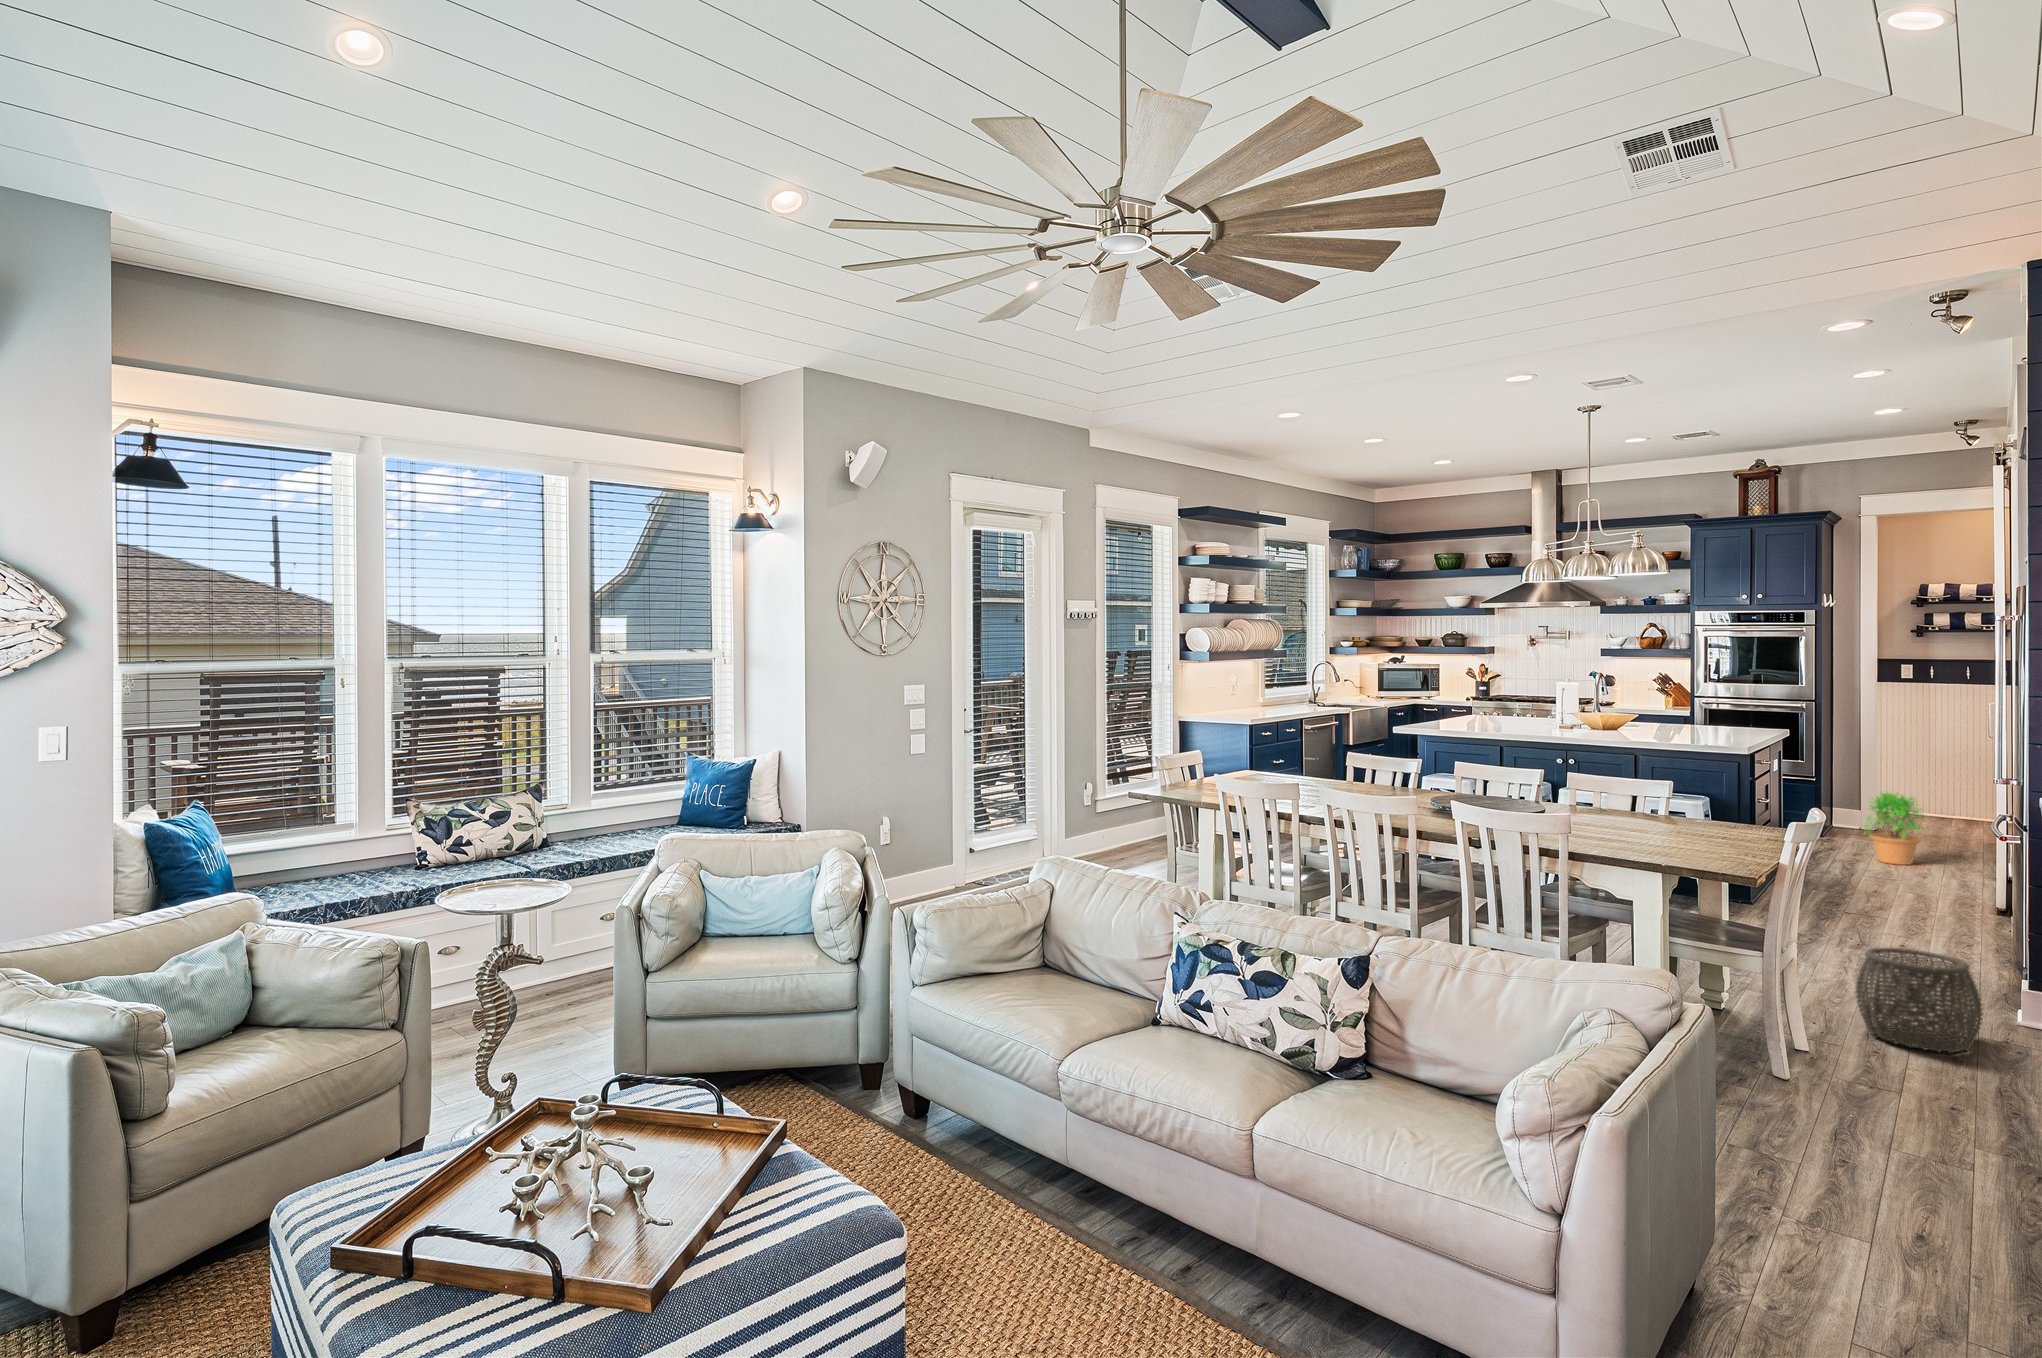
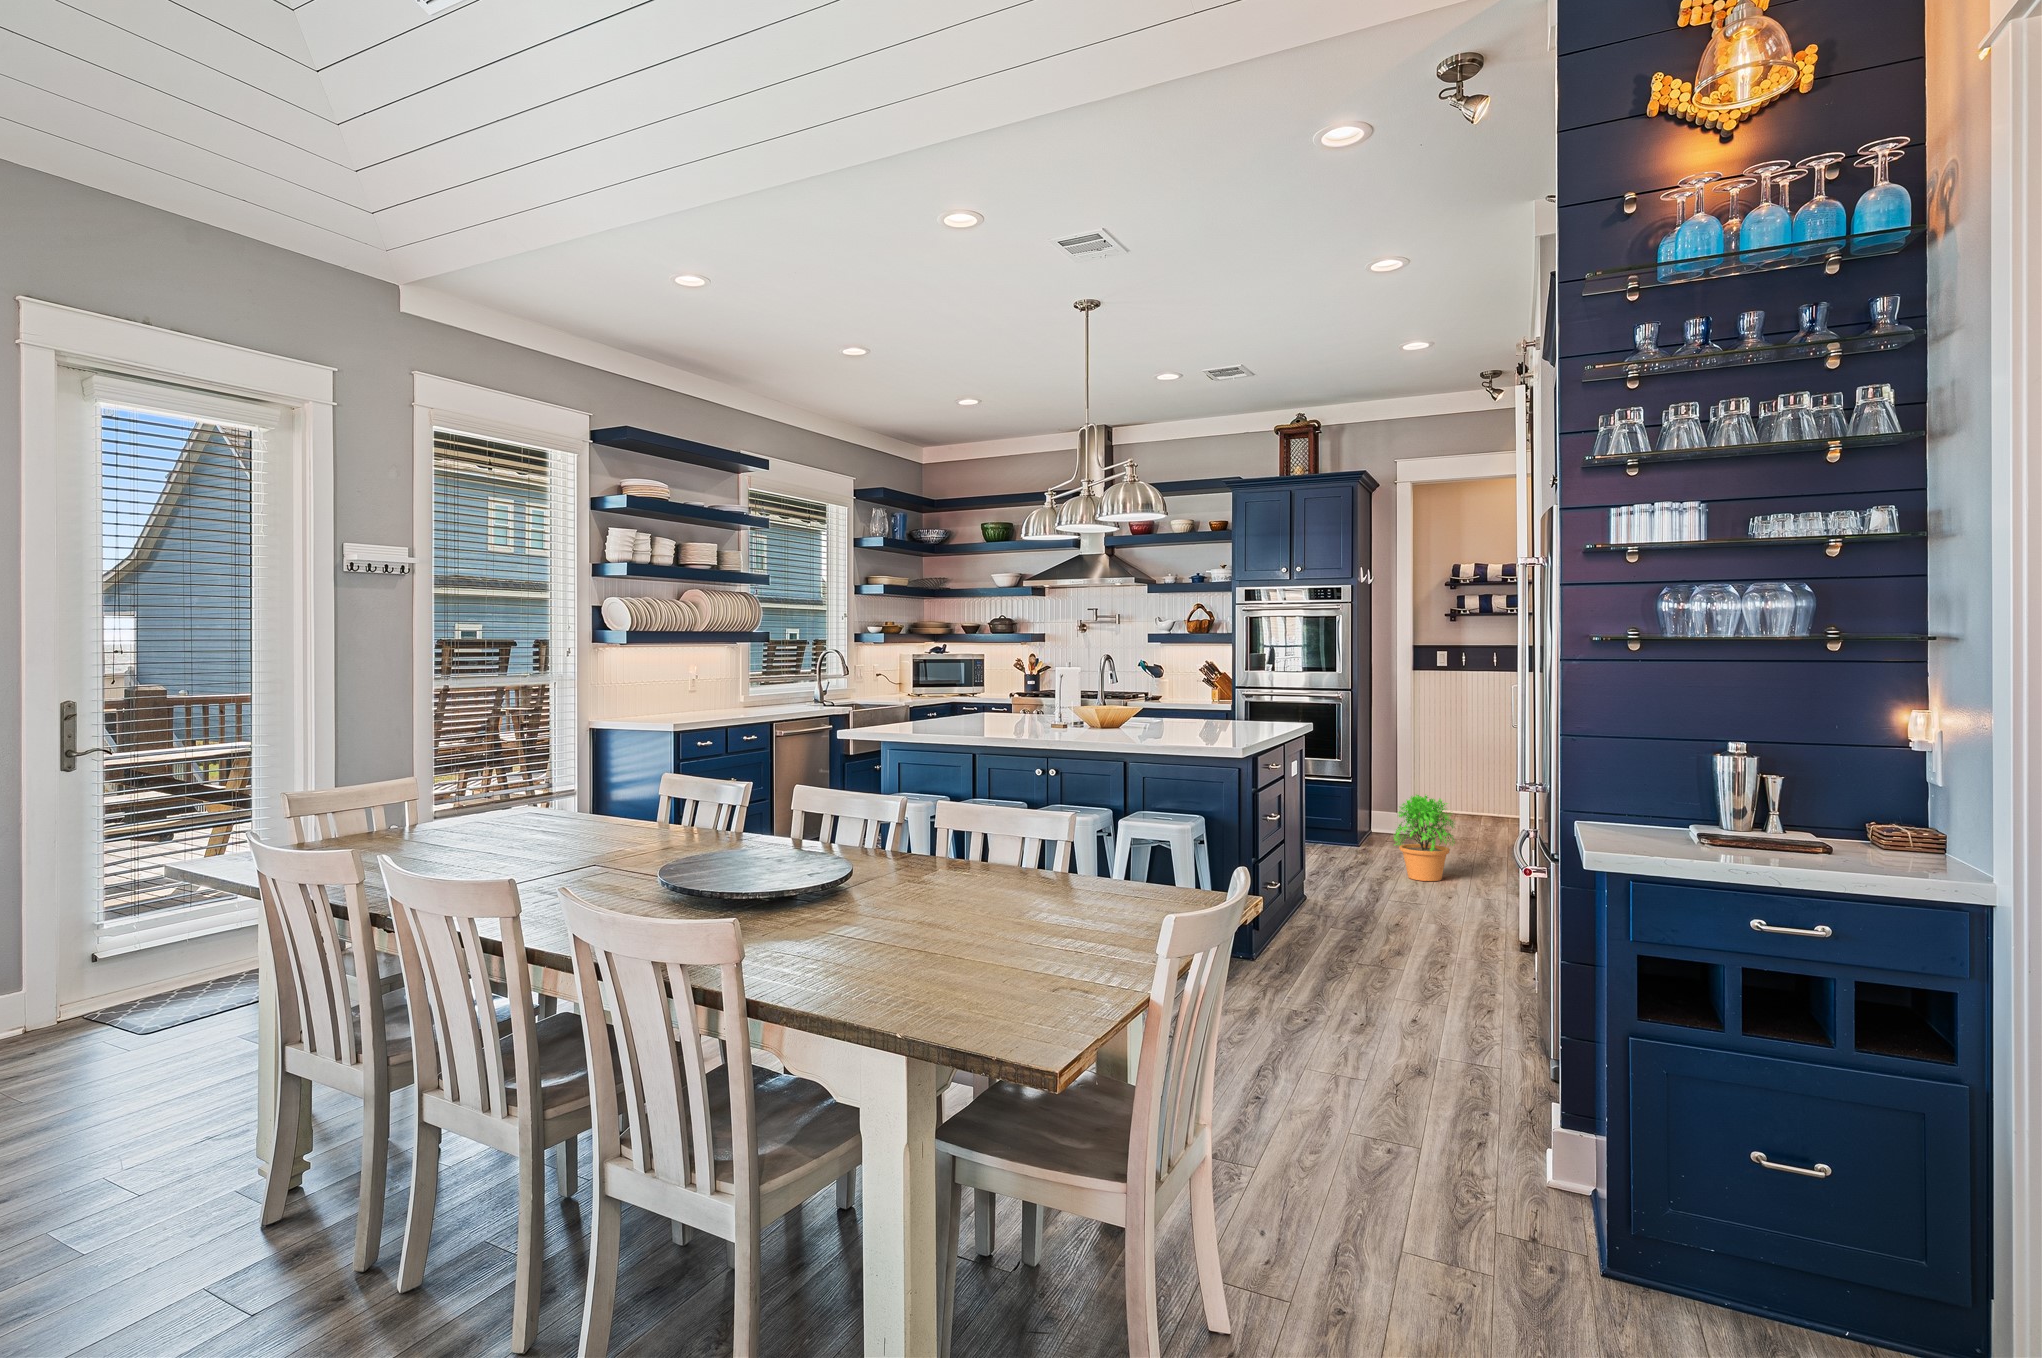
woven basket: present [1855,948,1983,1053] -> none [1332,1072,1507,1268]

